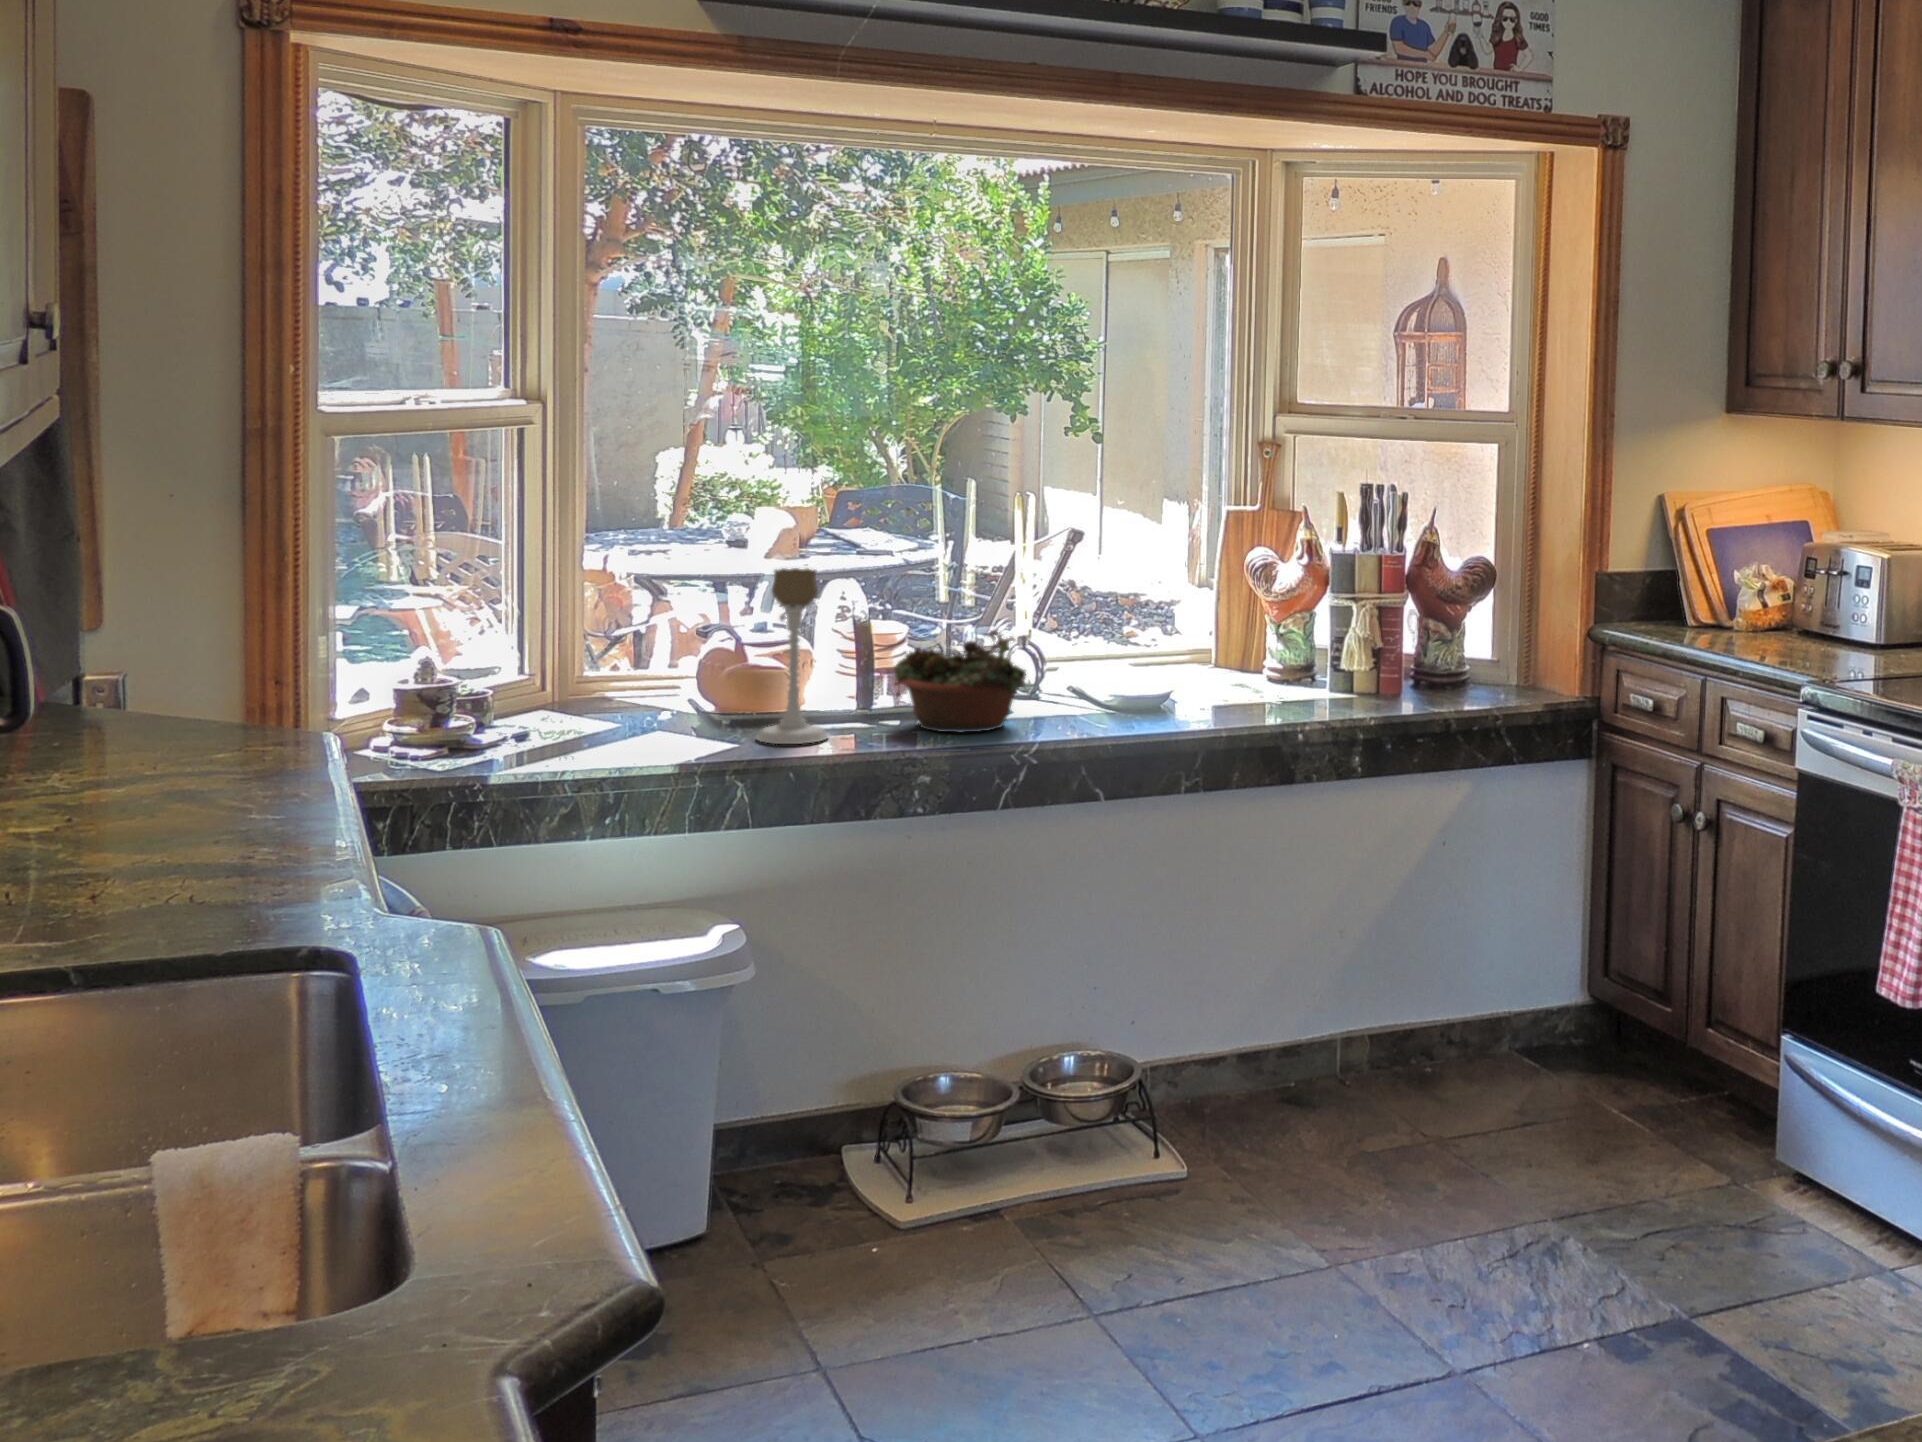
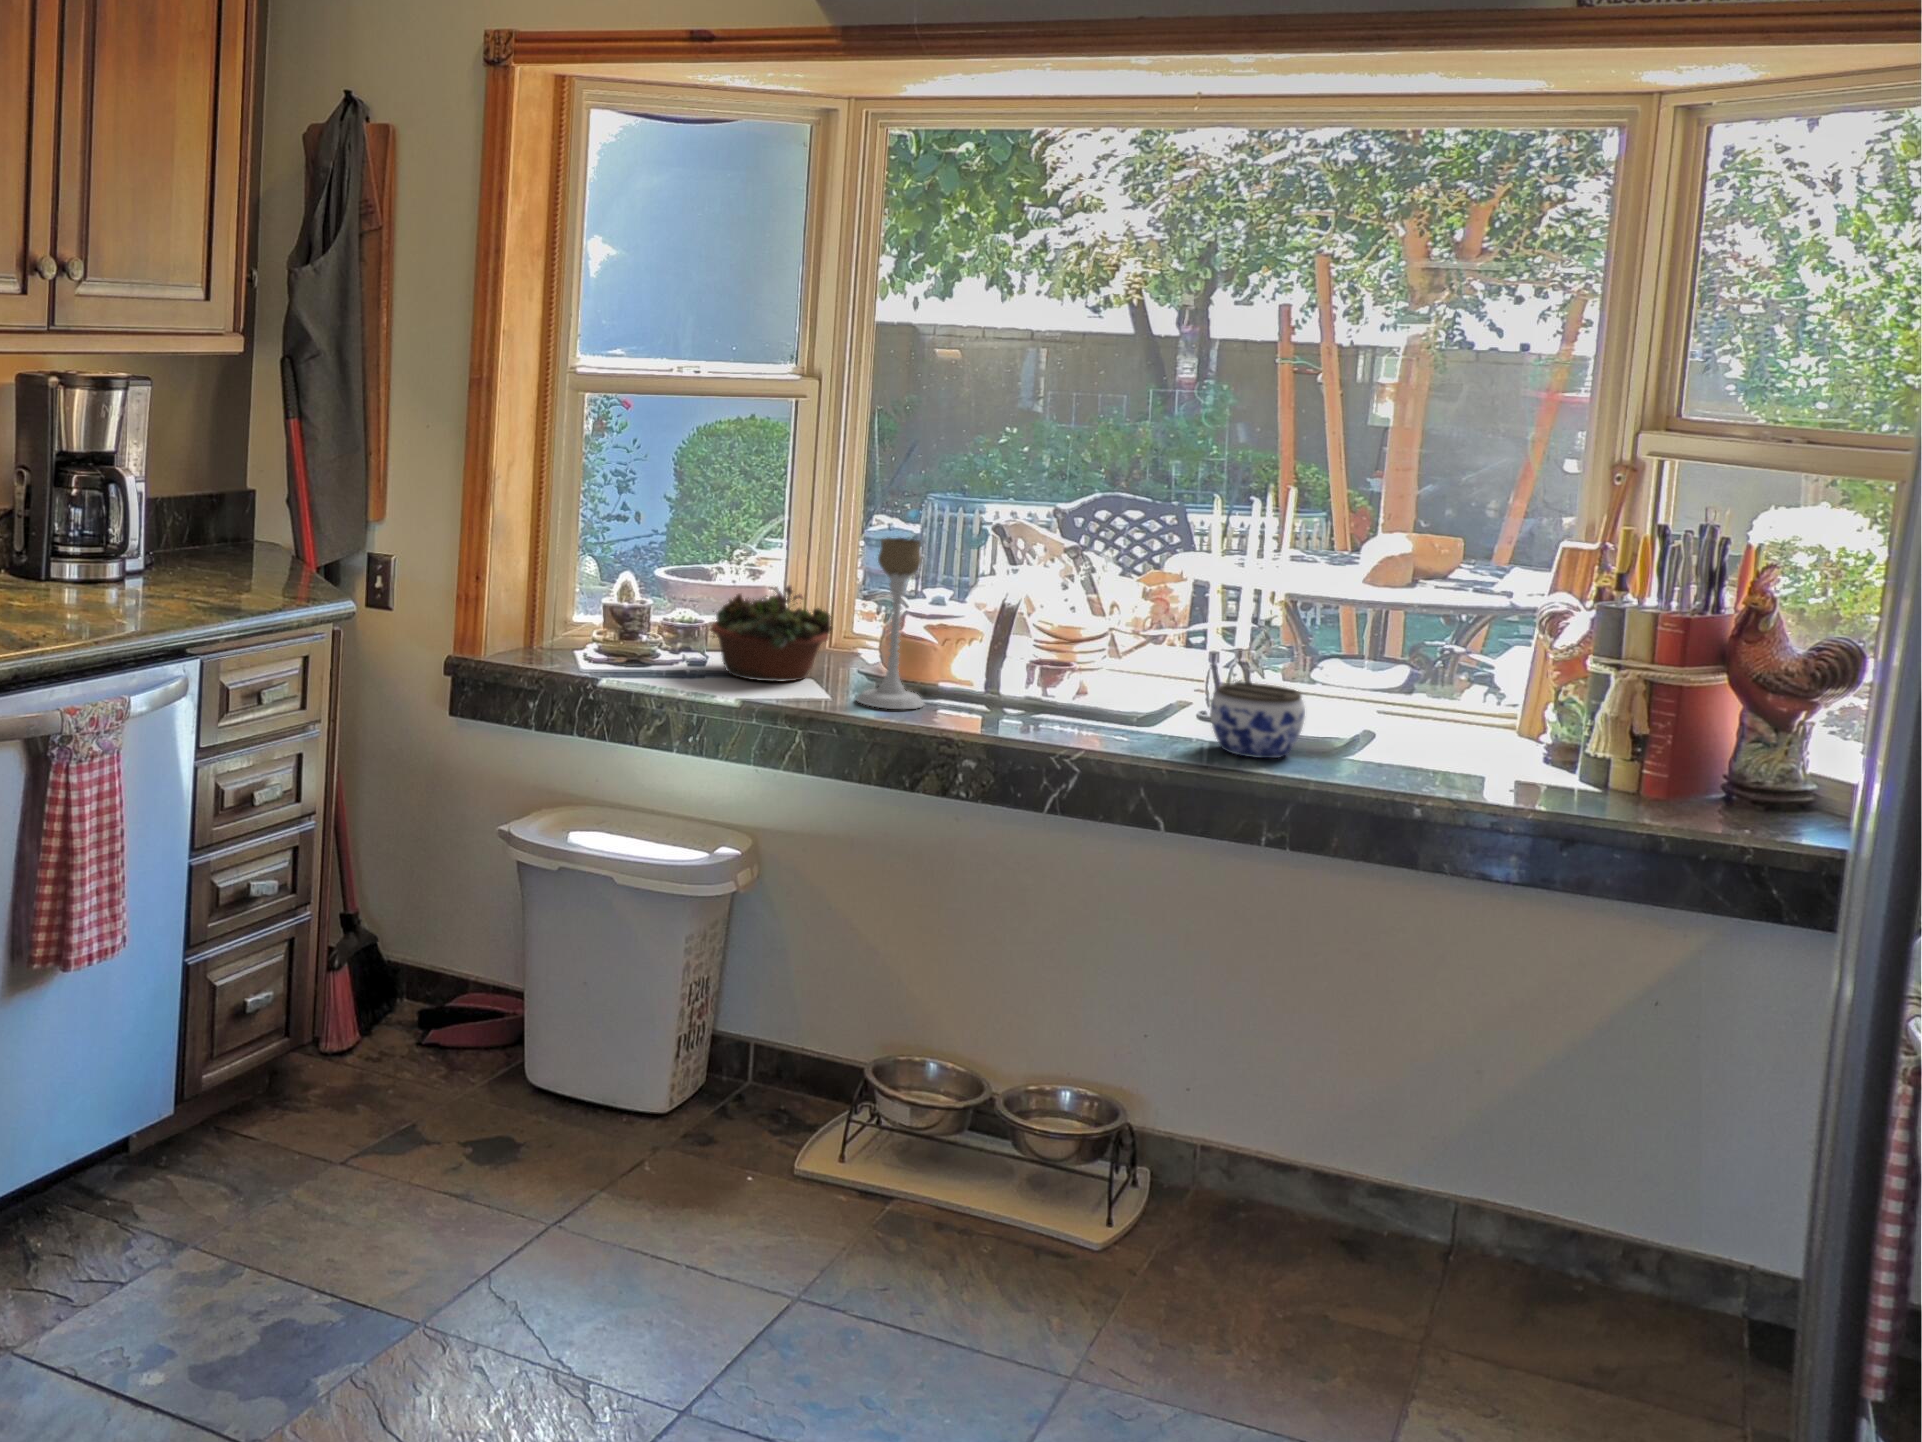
succulent planter: present [894,630,1026,732] -> present [711,586,832,681]
jar: none [1102,658,1182,722] -> present [1210,681,1305,758]

